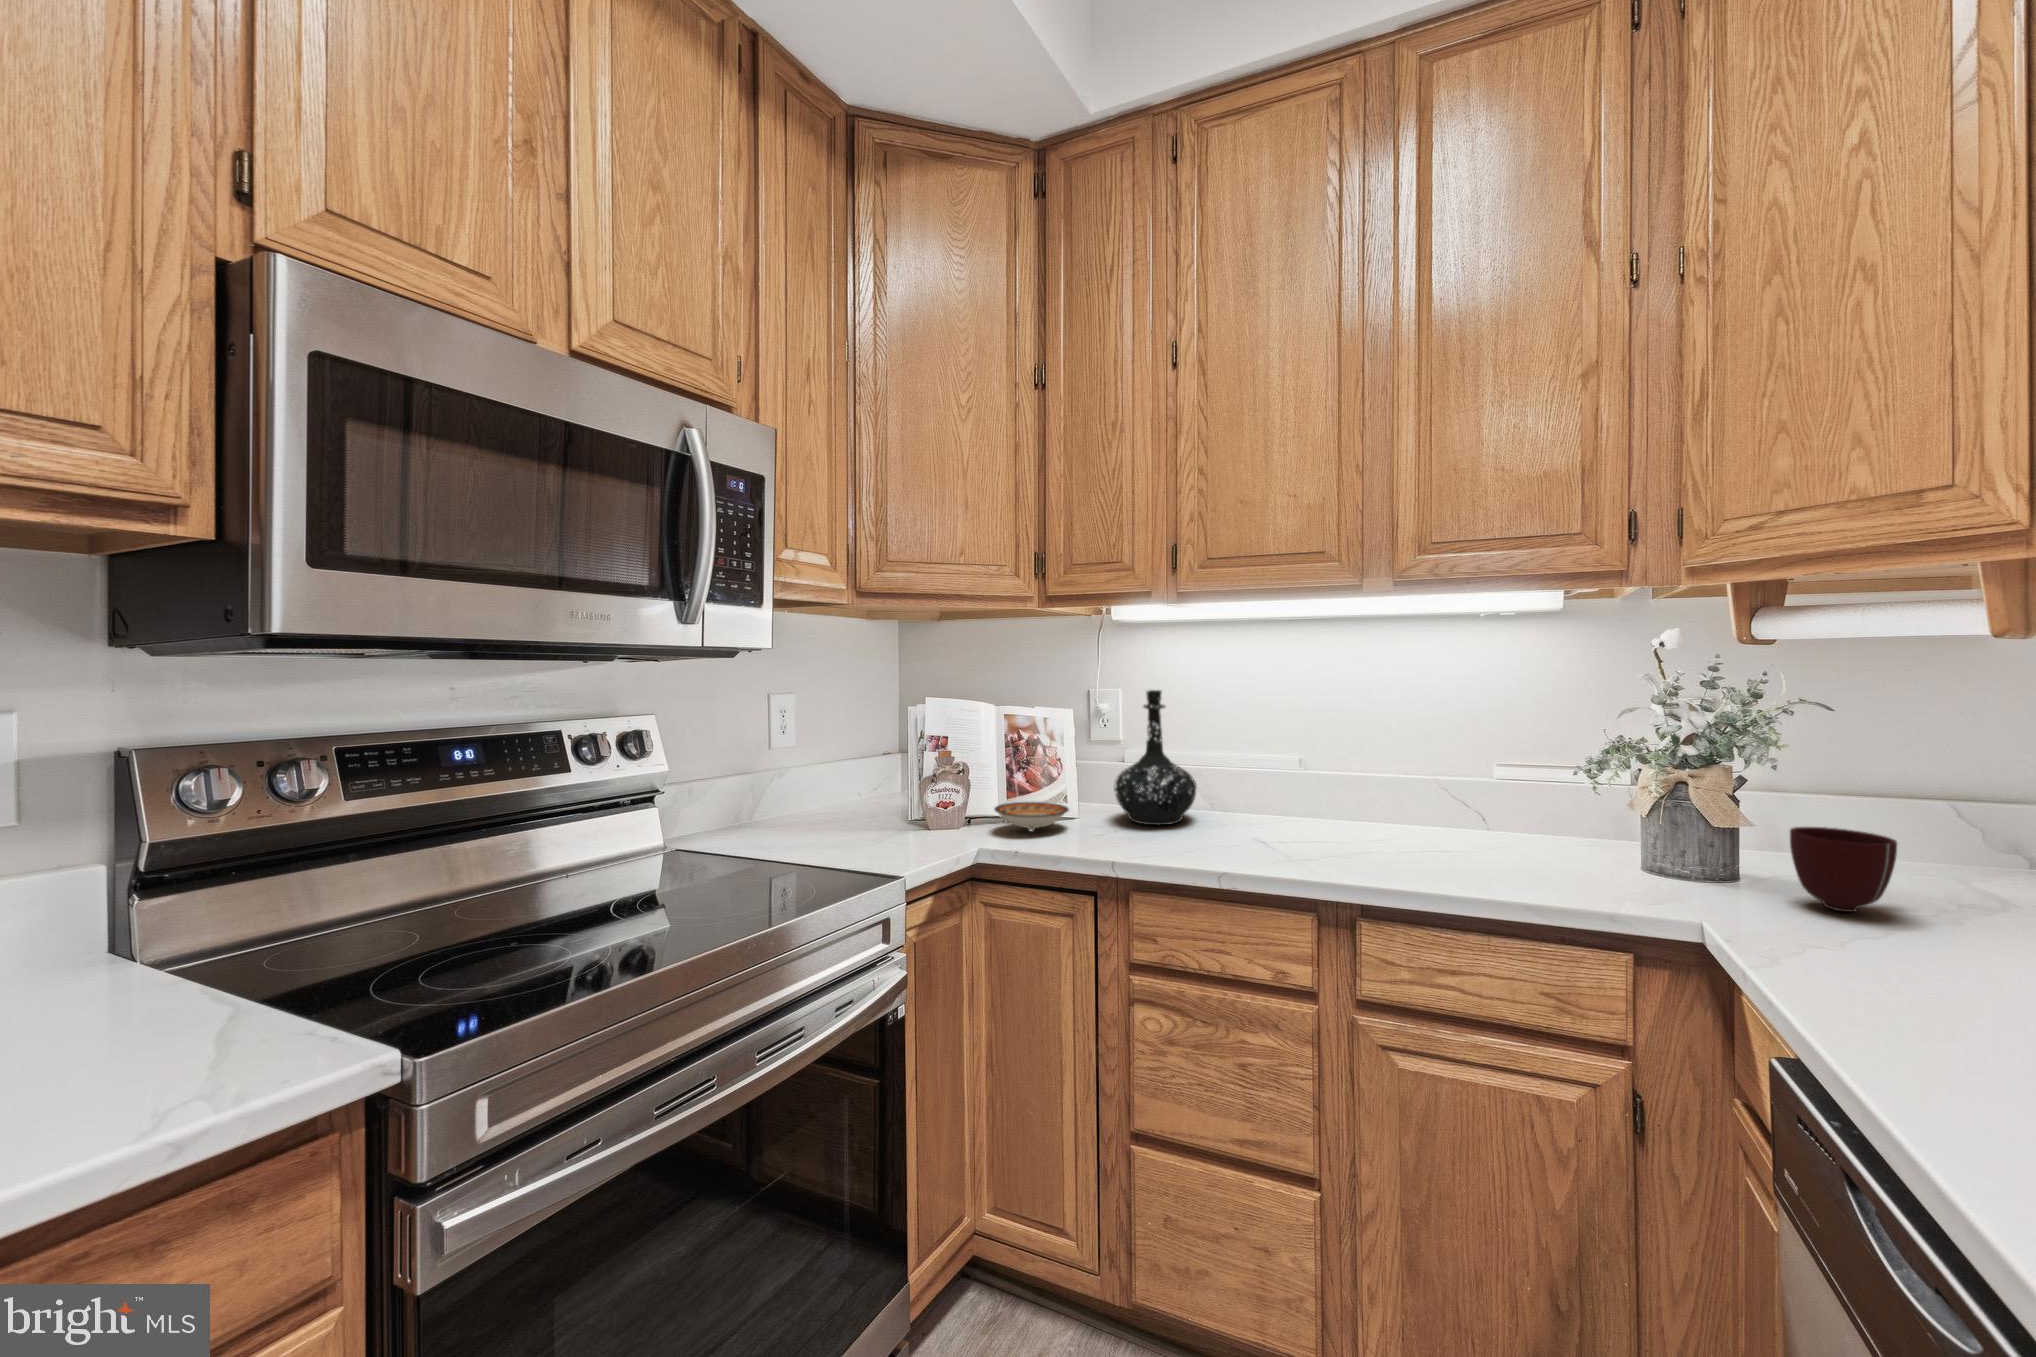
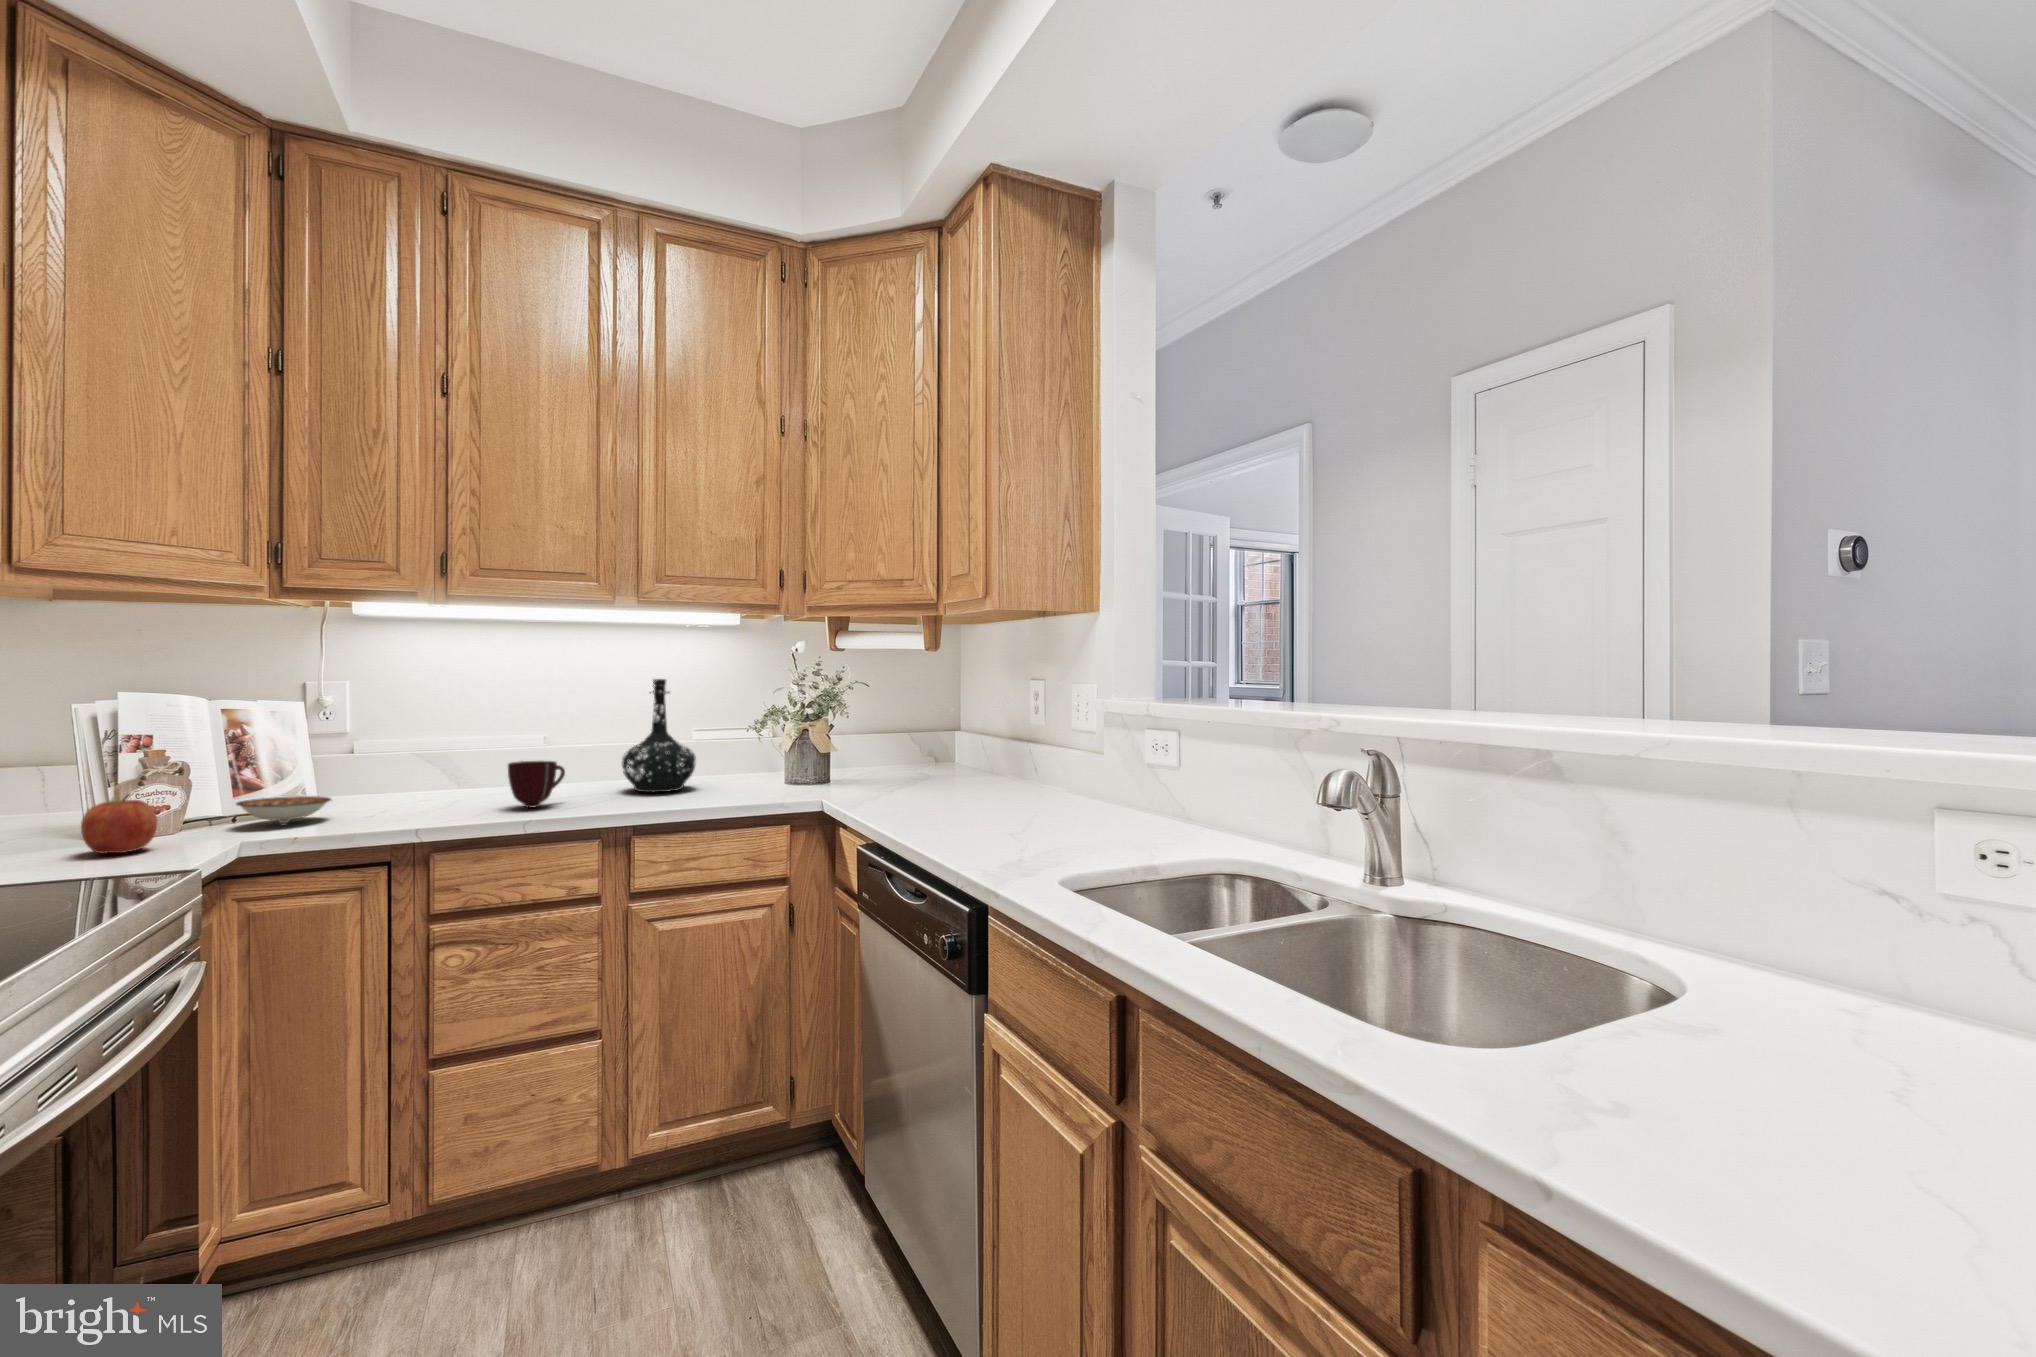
bottle: present [1114,690,1196,825] -> present [622,679,696,792]
fruit: none [877,797,925,849] -> present [81,794,157,854]
mug: present [1790,827,1897,912] -> present [508,761,565,808]

